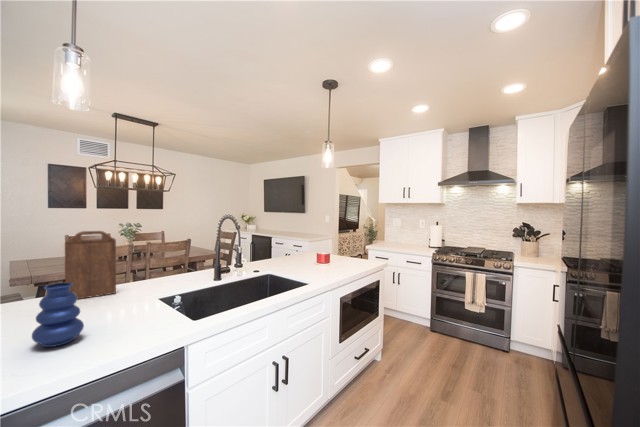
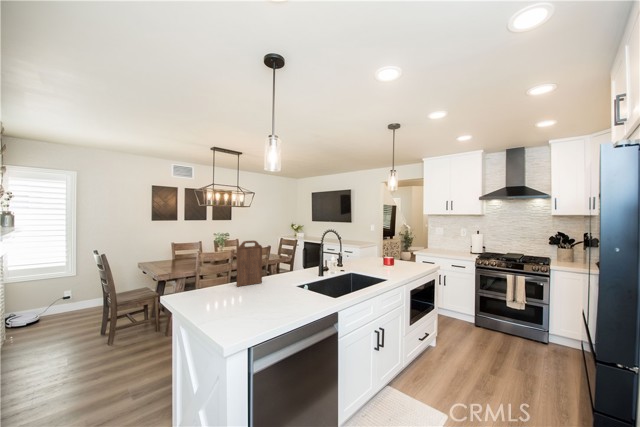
vase: present [32,283,84,347] -> none [258,272,281,308]

